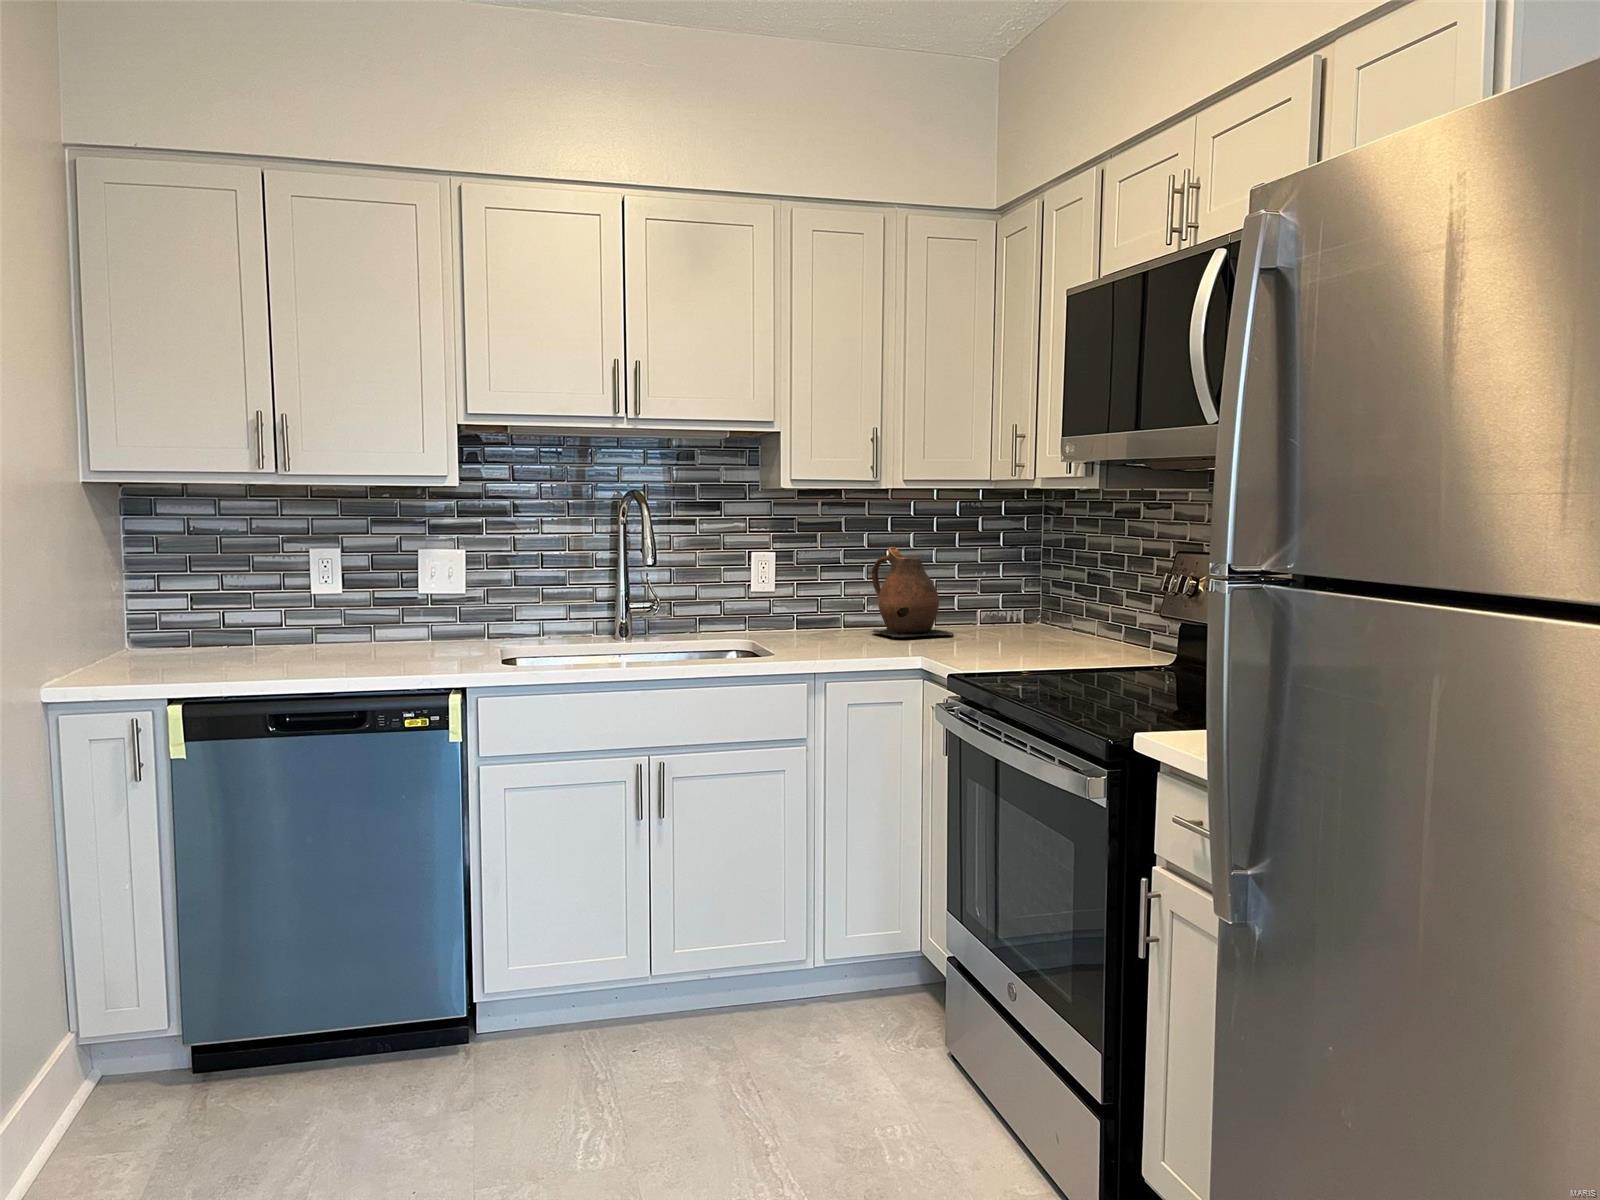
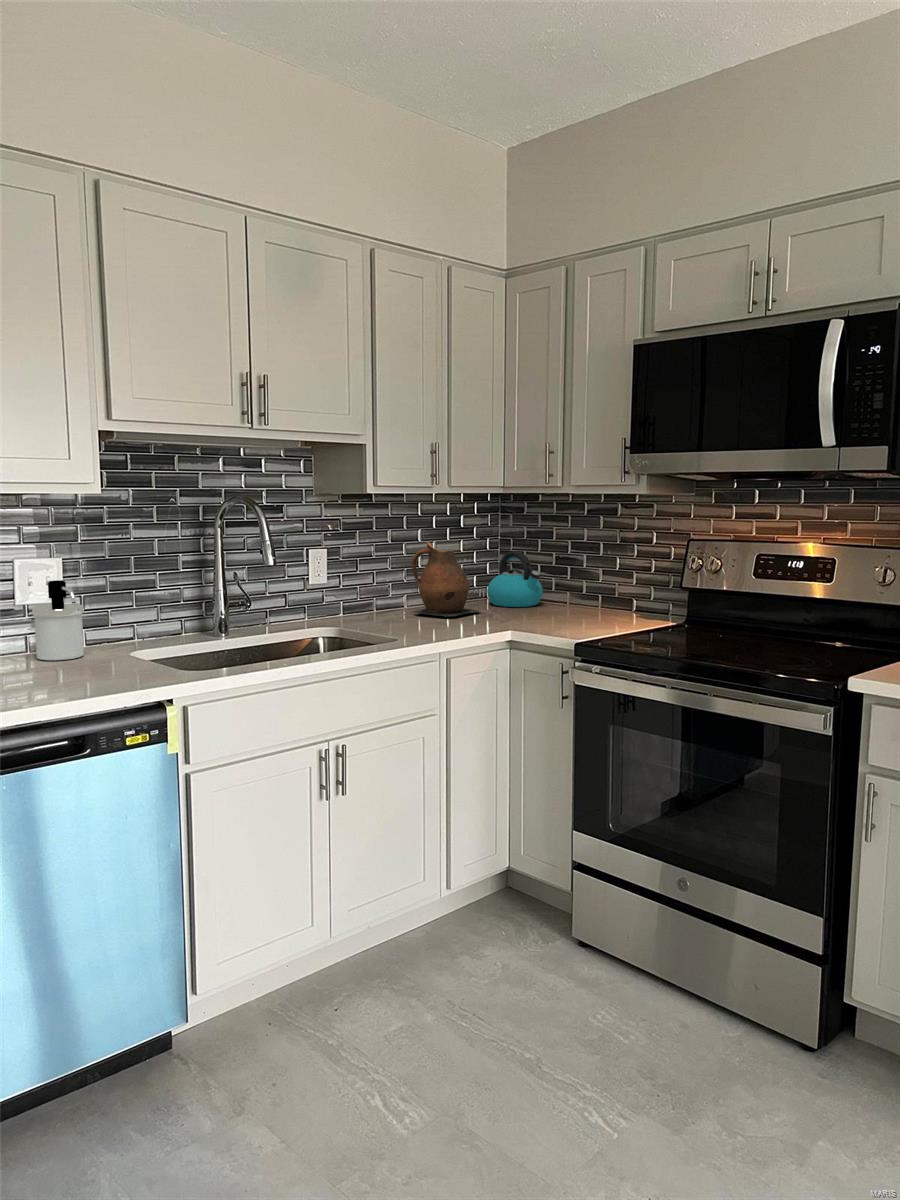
kettle: none [989,563,1061,634] -> present [487,551,543,607]
soap dispenser: none [424,571,472,648] -> present [32,580,84,660]

